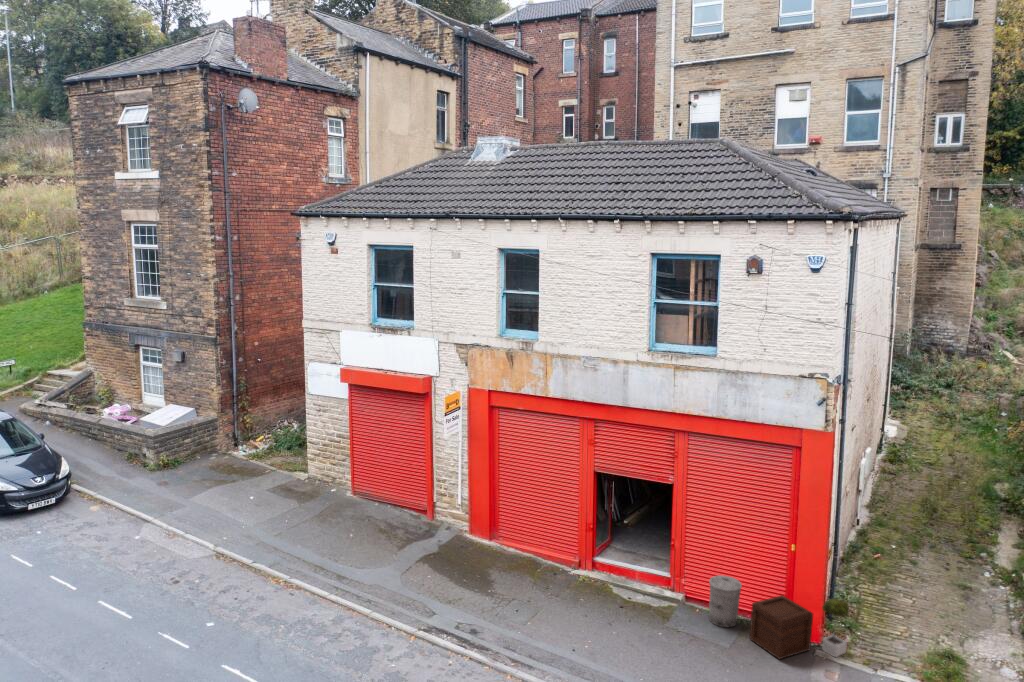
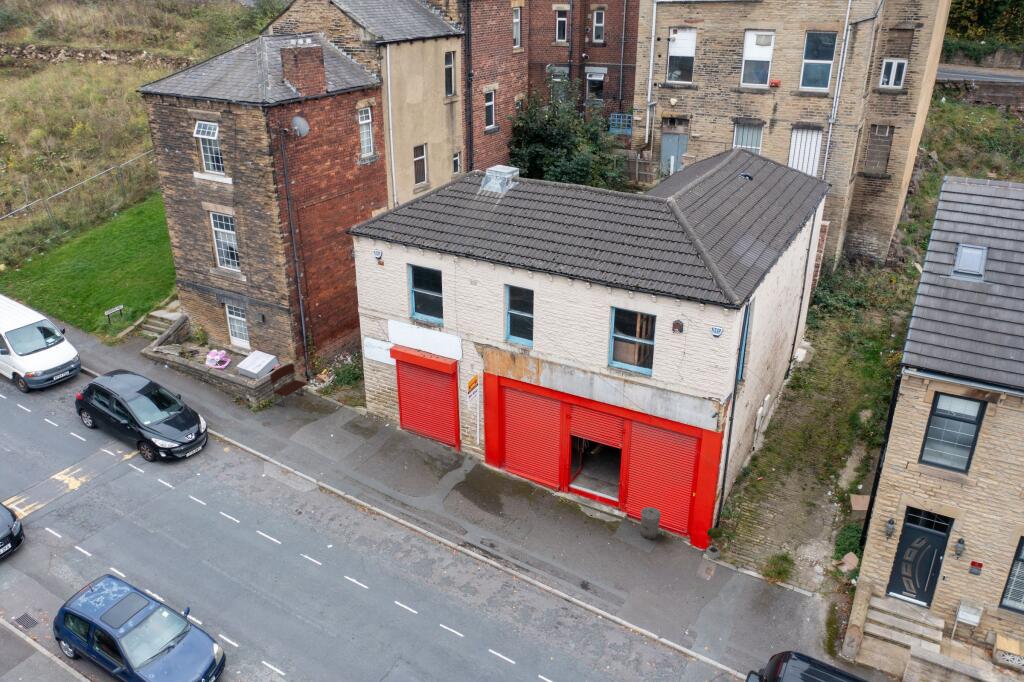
bench: none [176,413,227,469] -> present [270,363,307,407]
wooden crate: present [749,595,813,659] -> none [663,522,701,562]

